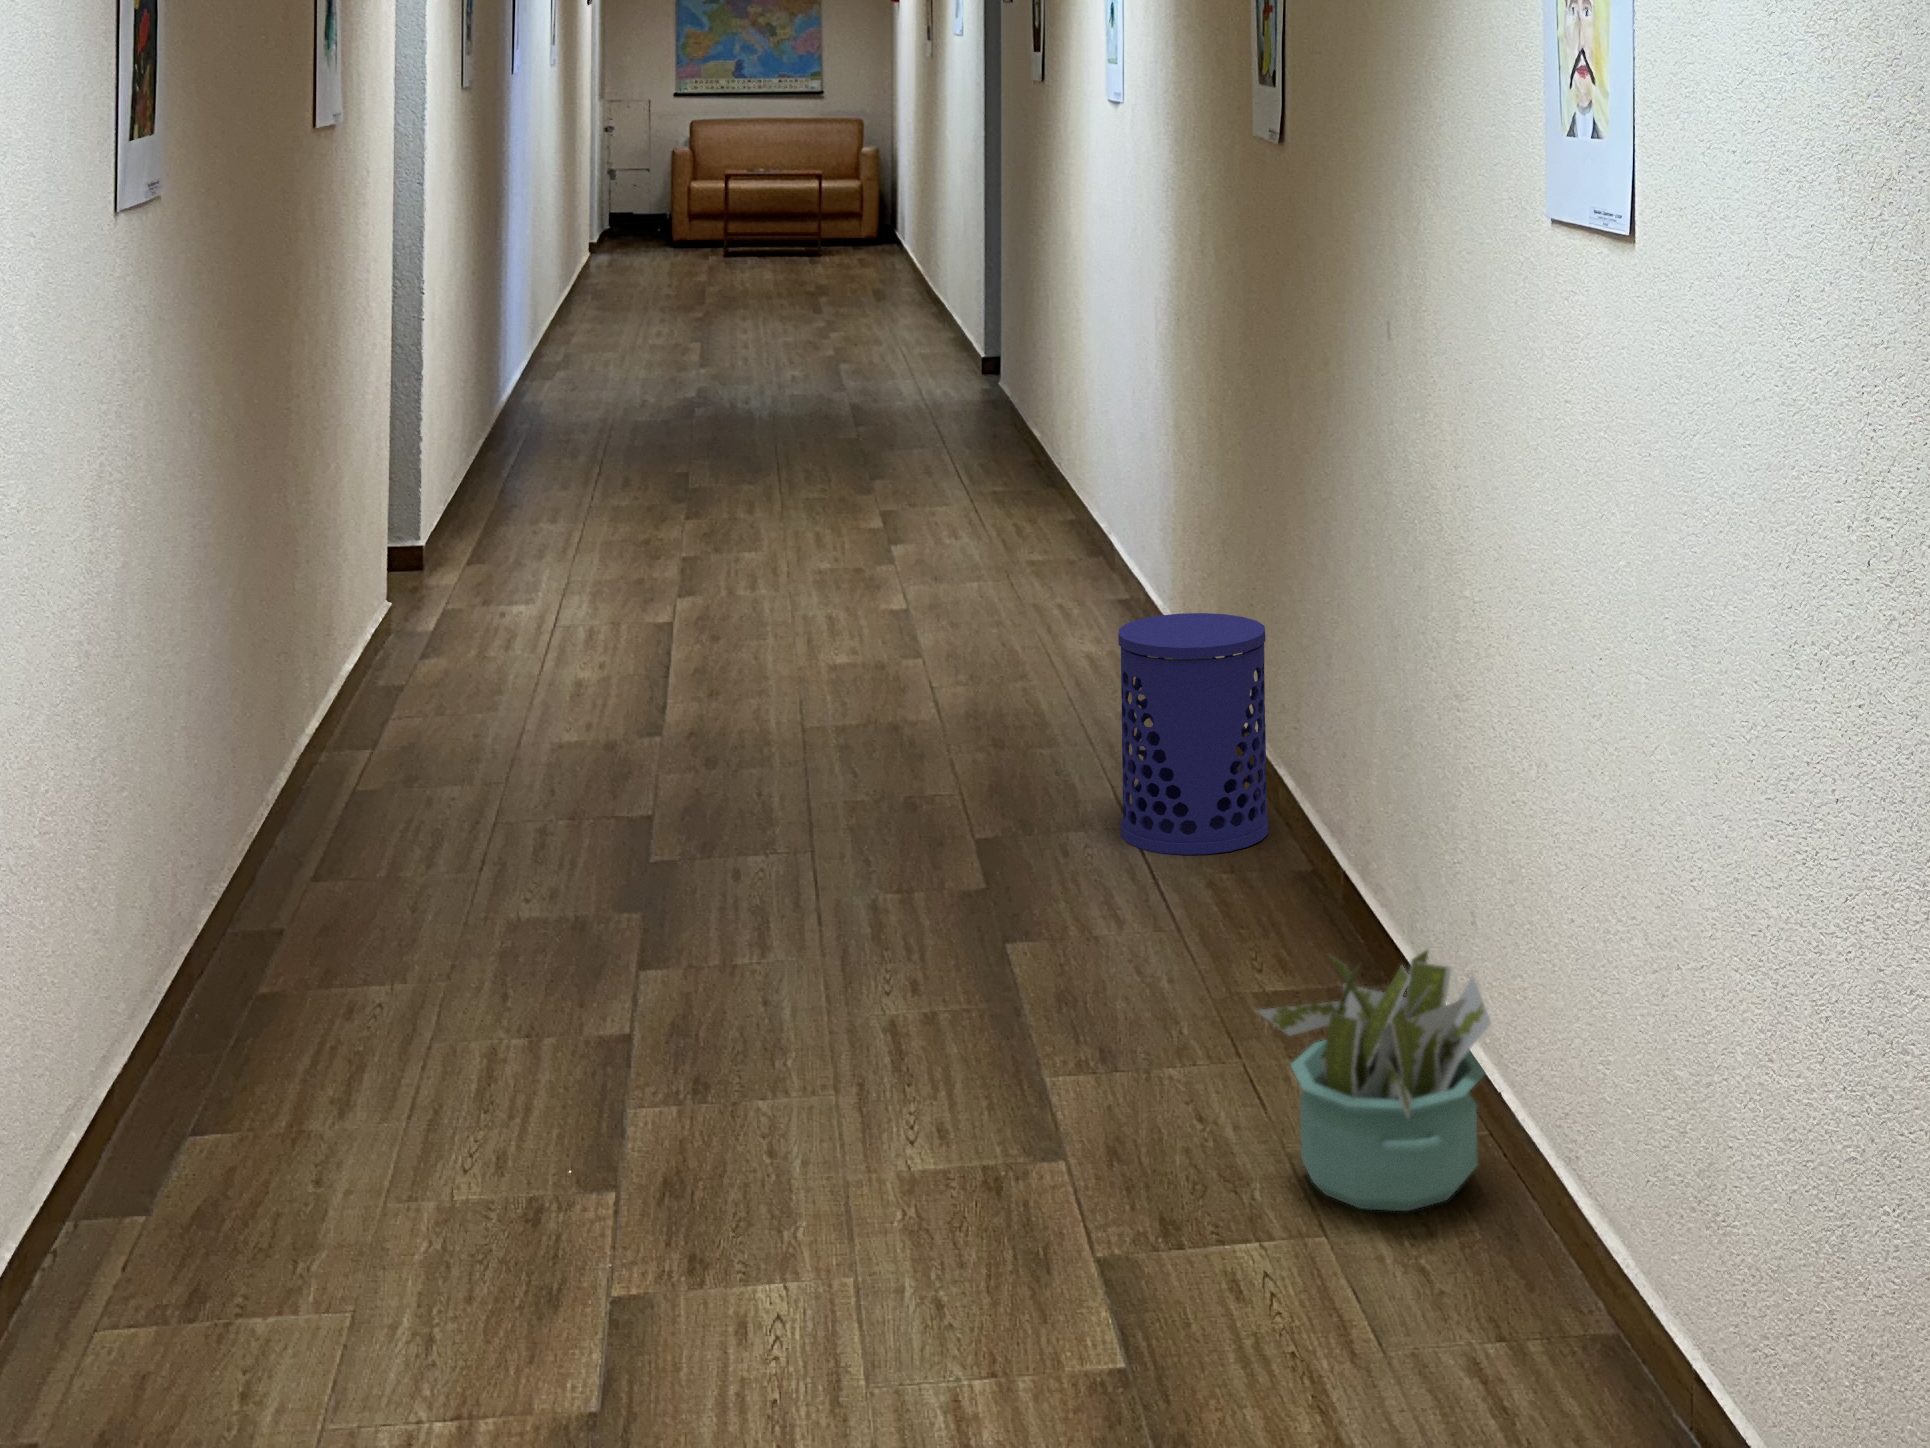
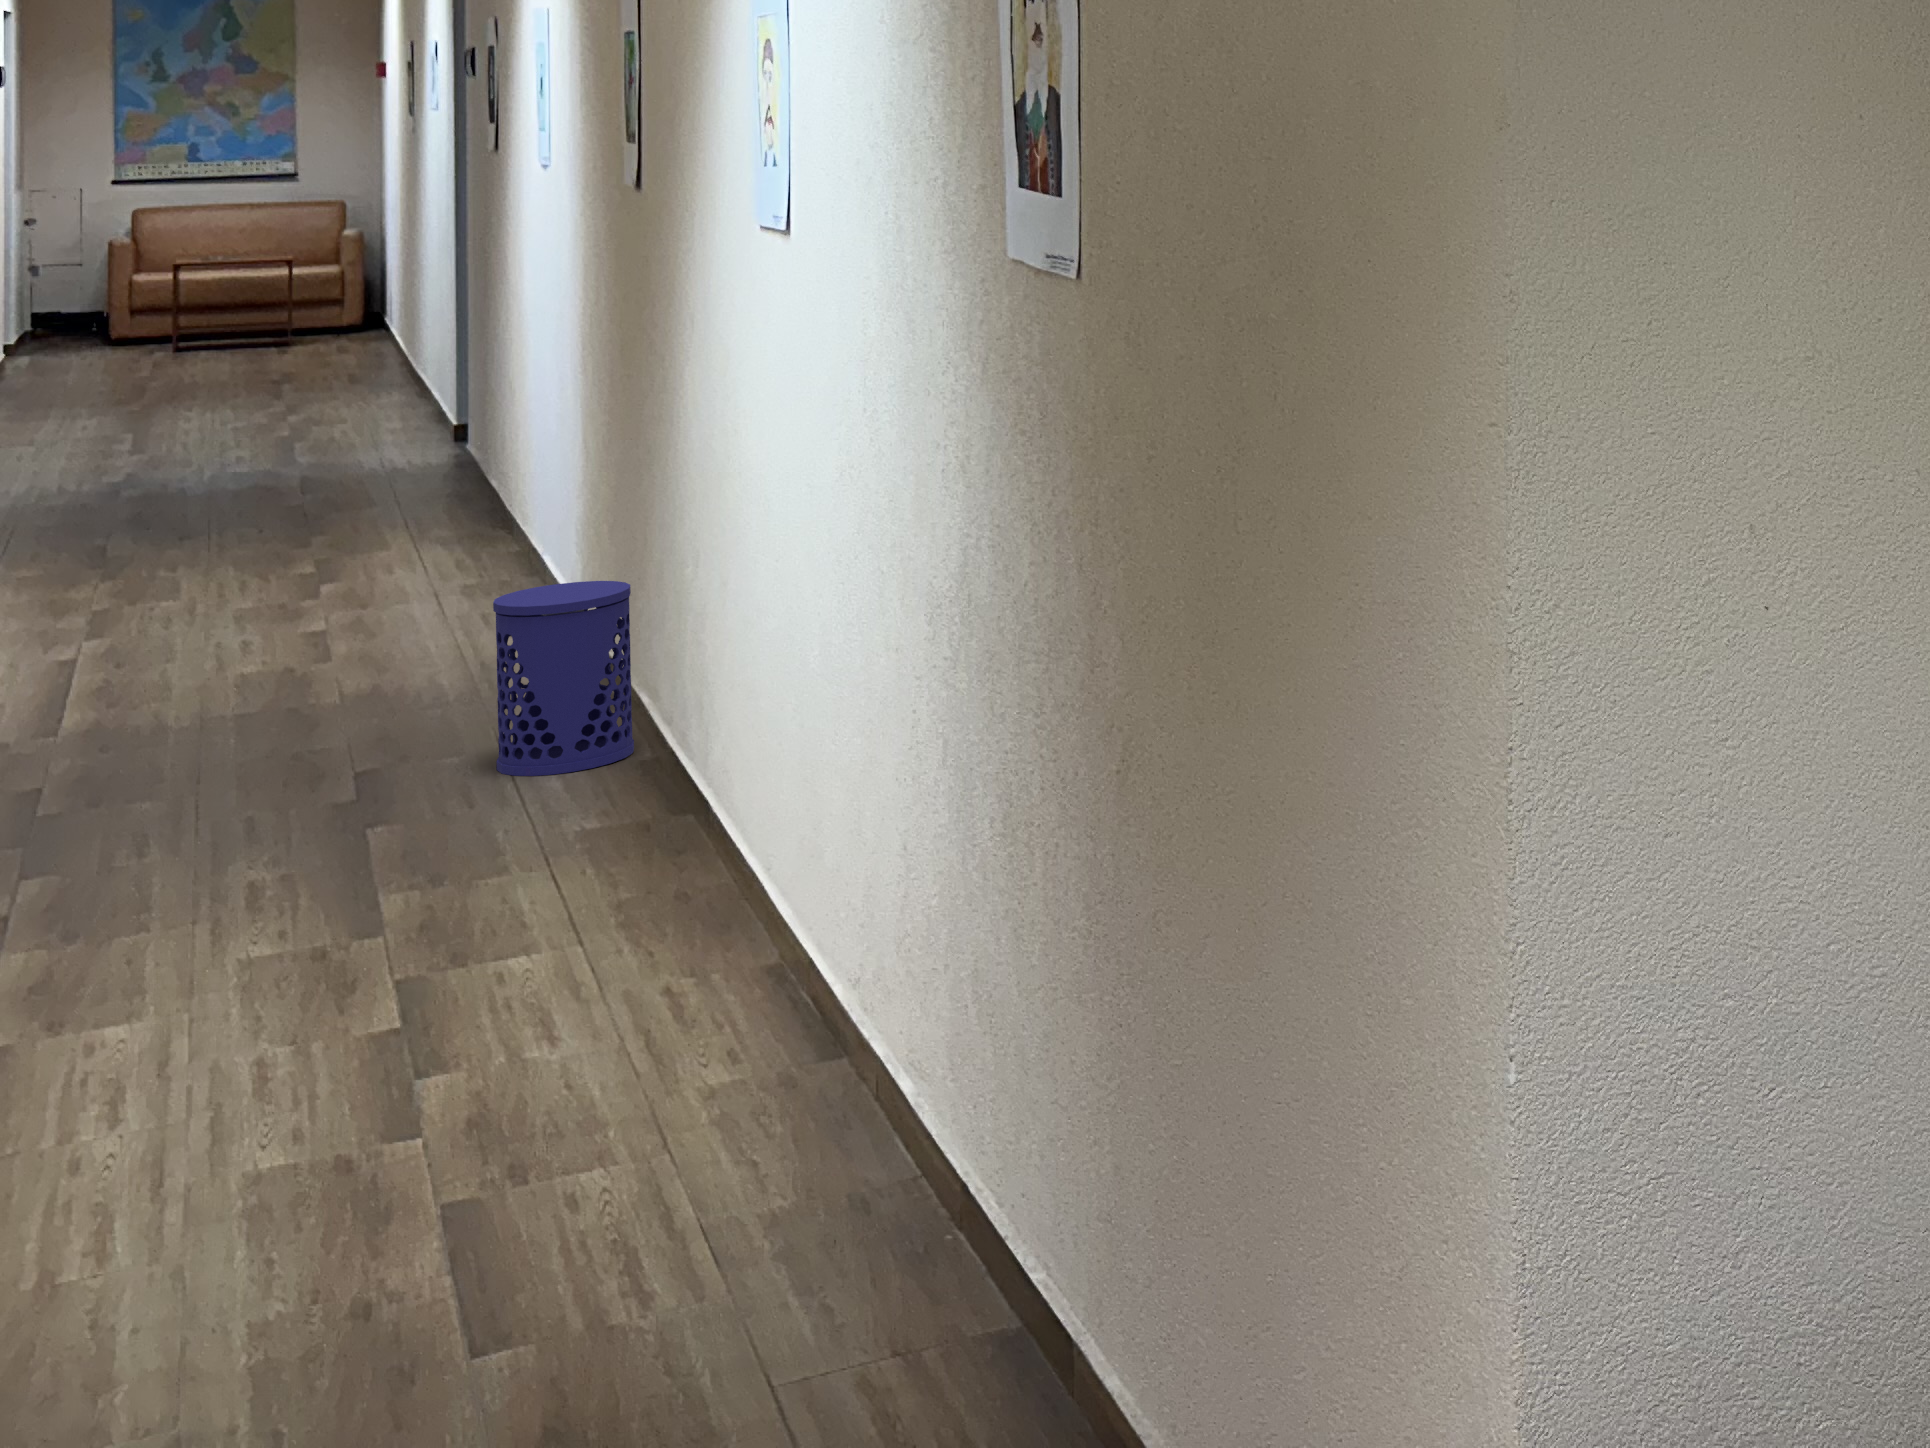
decorative plant: present [1257,950,1491,1211] -> none [548,766,730,948]

